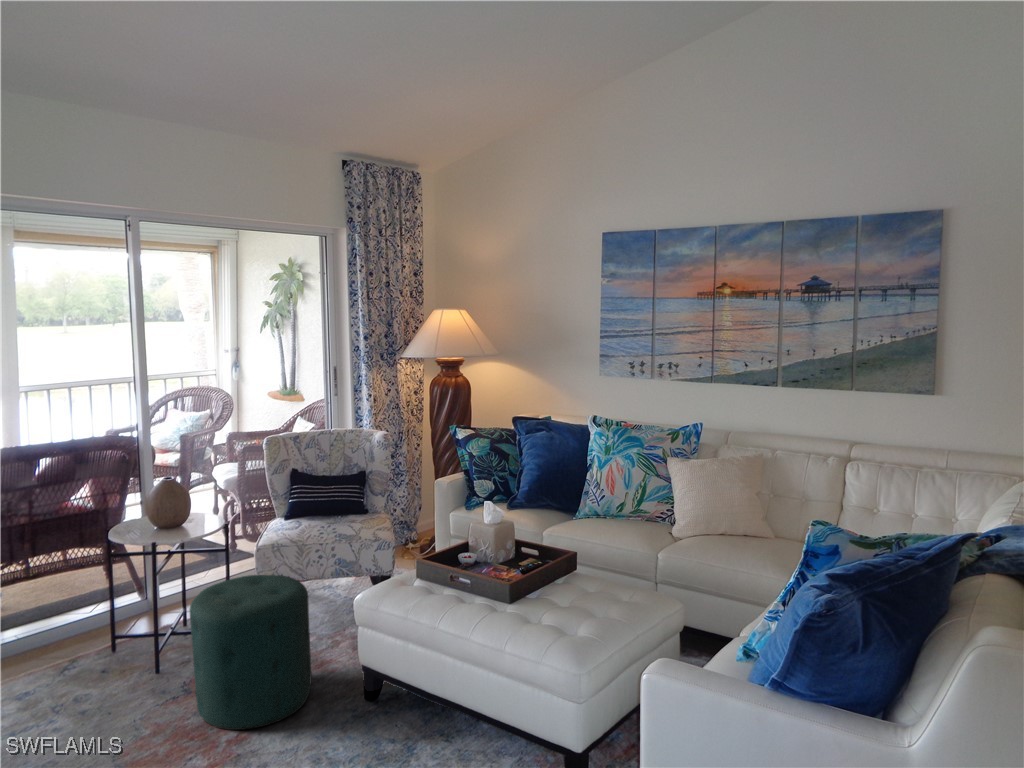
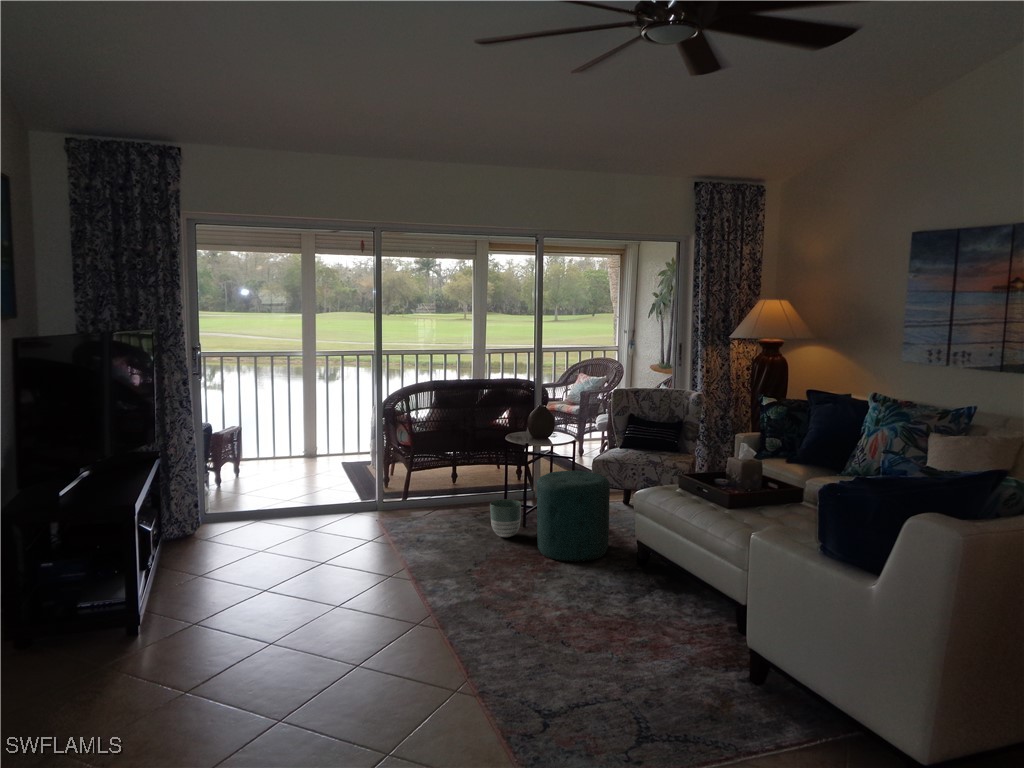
planter: none [99,638,156,705] -> present [490,499,521,537]

